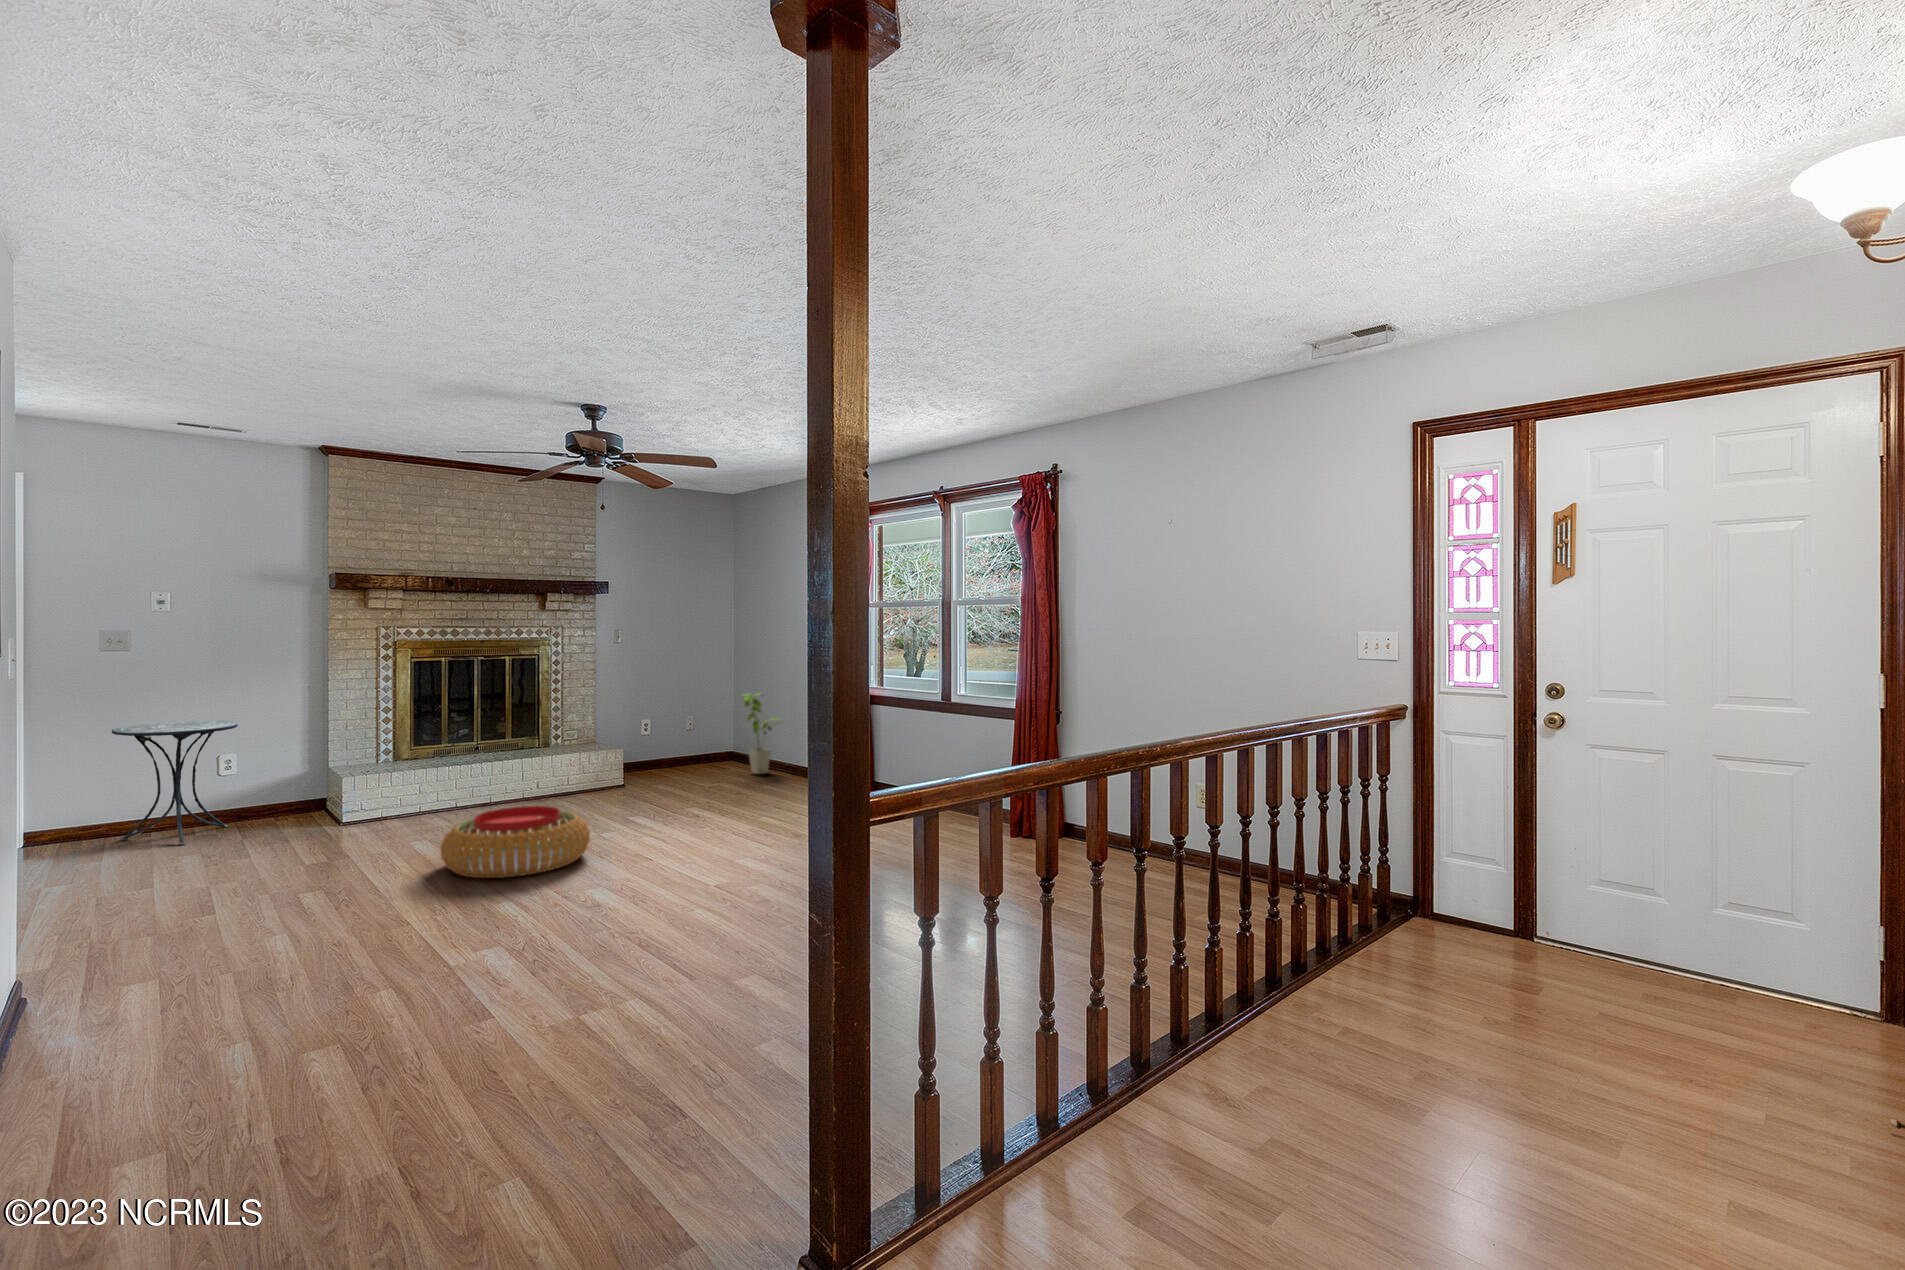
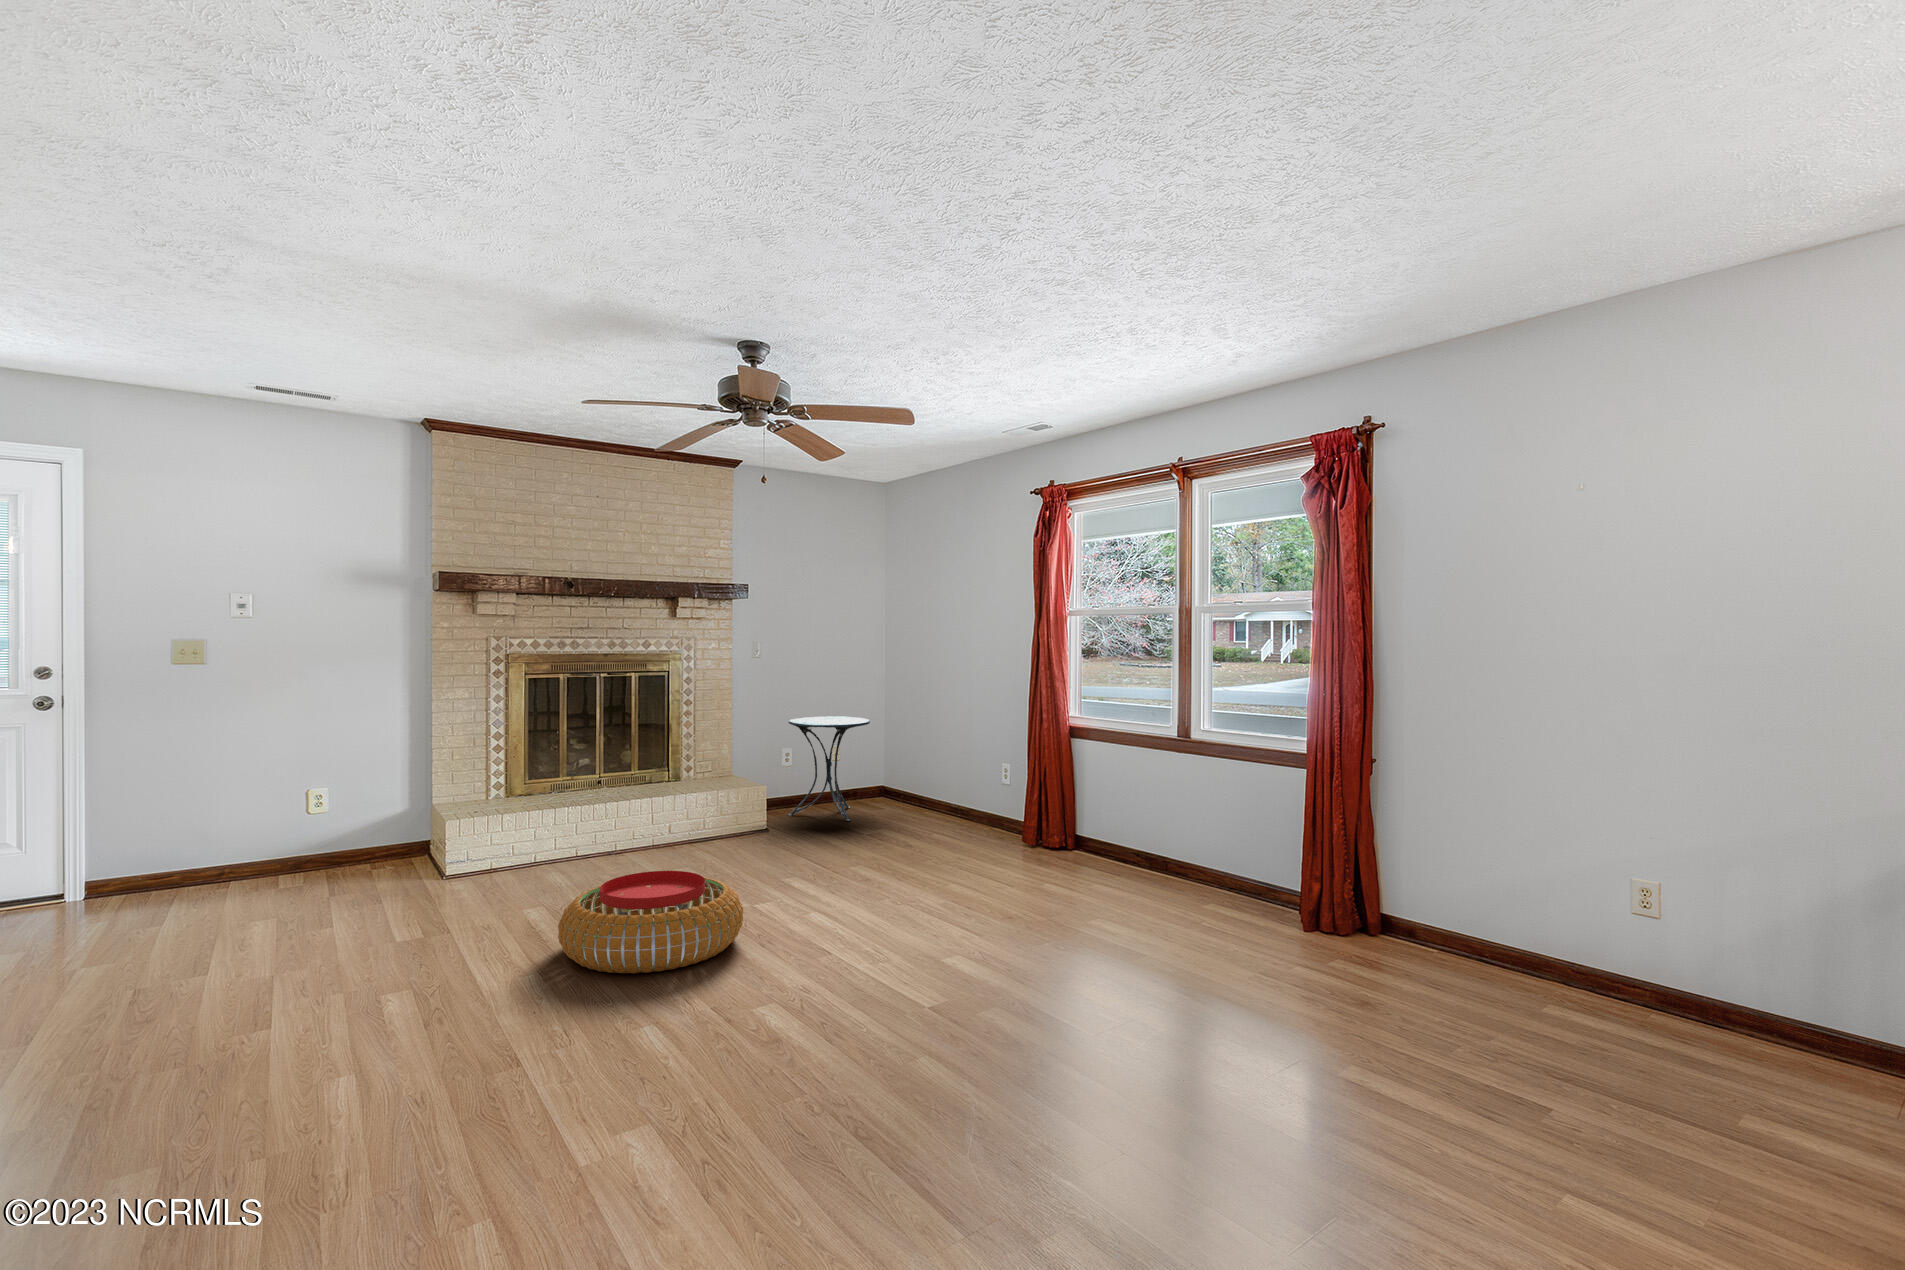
house plant: present [743,693,781,774] -> none [903,719,953,818]
side table: present [112,721,238,845] -> present [788,716,870,821]

